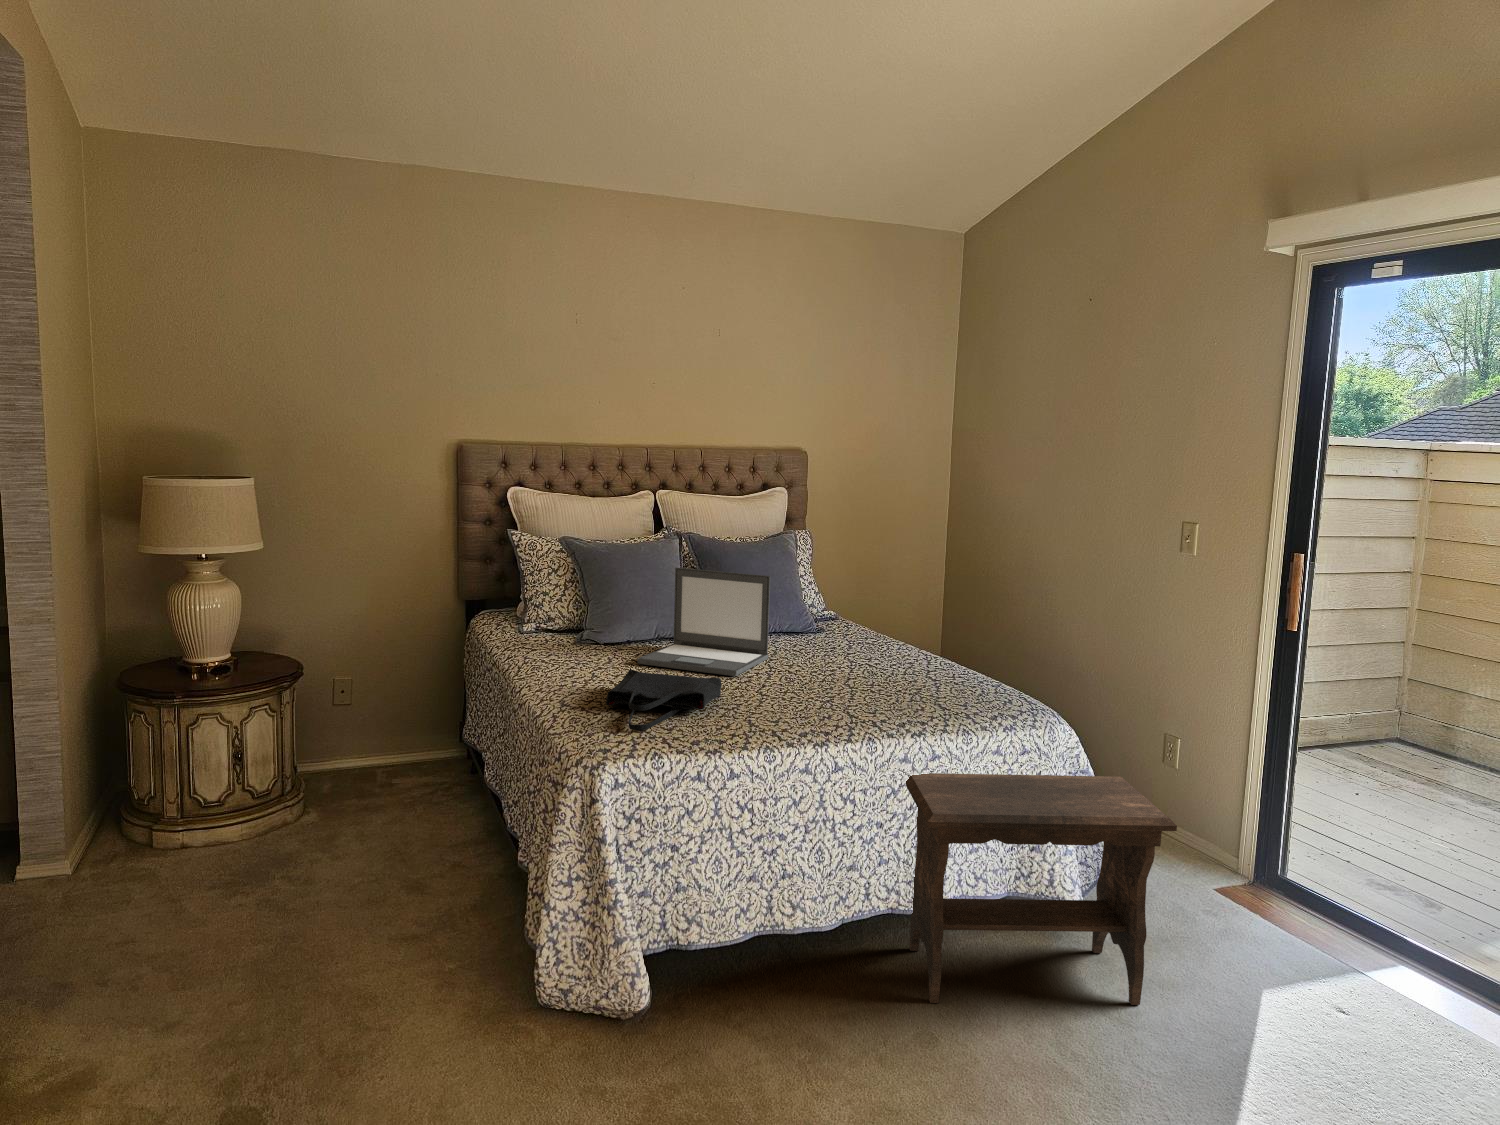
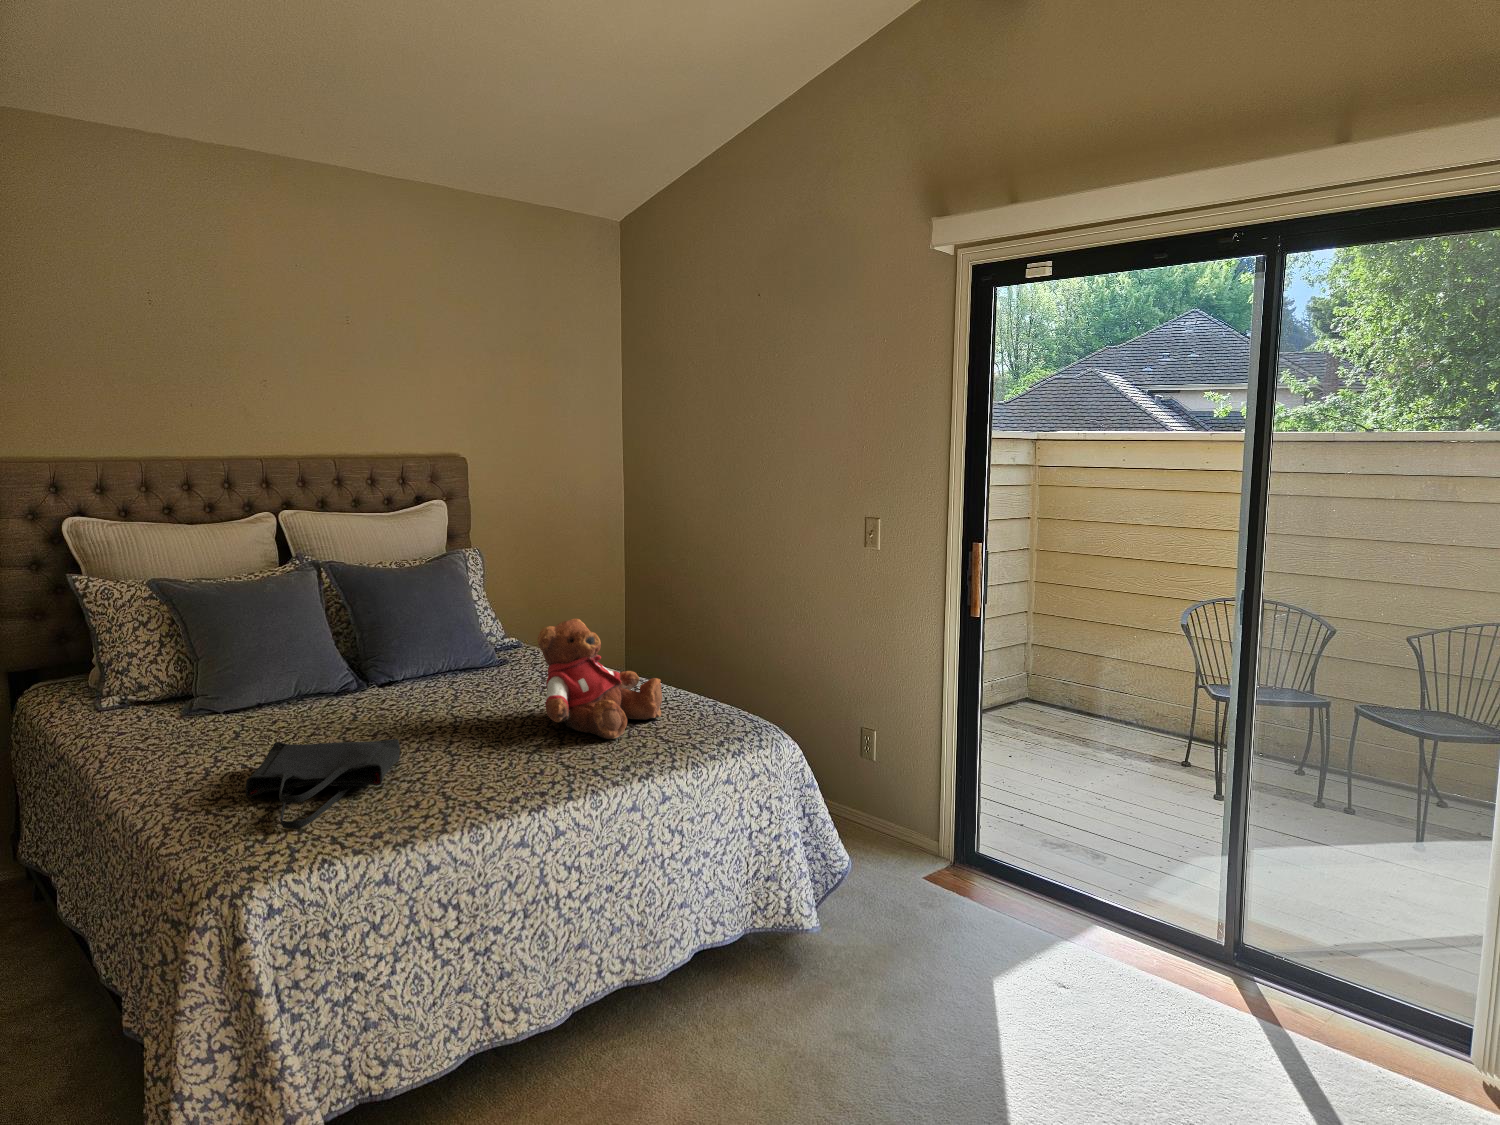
laptop: present [637,568,770,676] -> none [283,605,450,731]
teddy bear: none [842,594,950,701] -> present [538,618,662,739]
footstool: present [906,773,1177,1005] -> none [630,790,923,1086]

